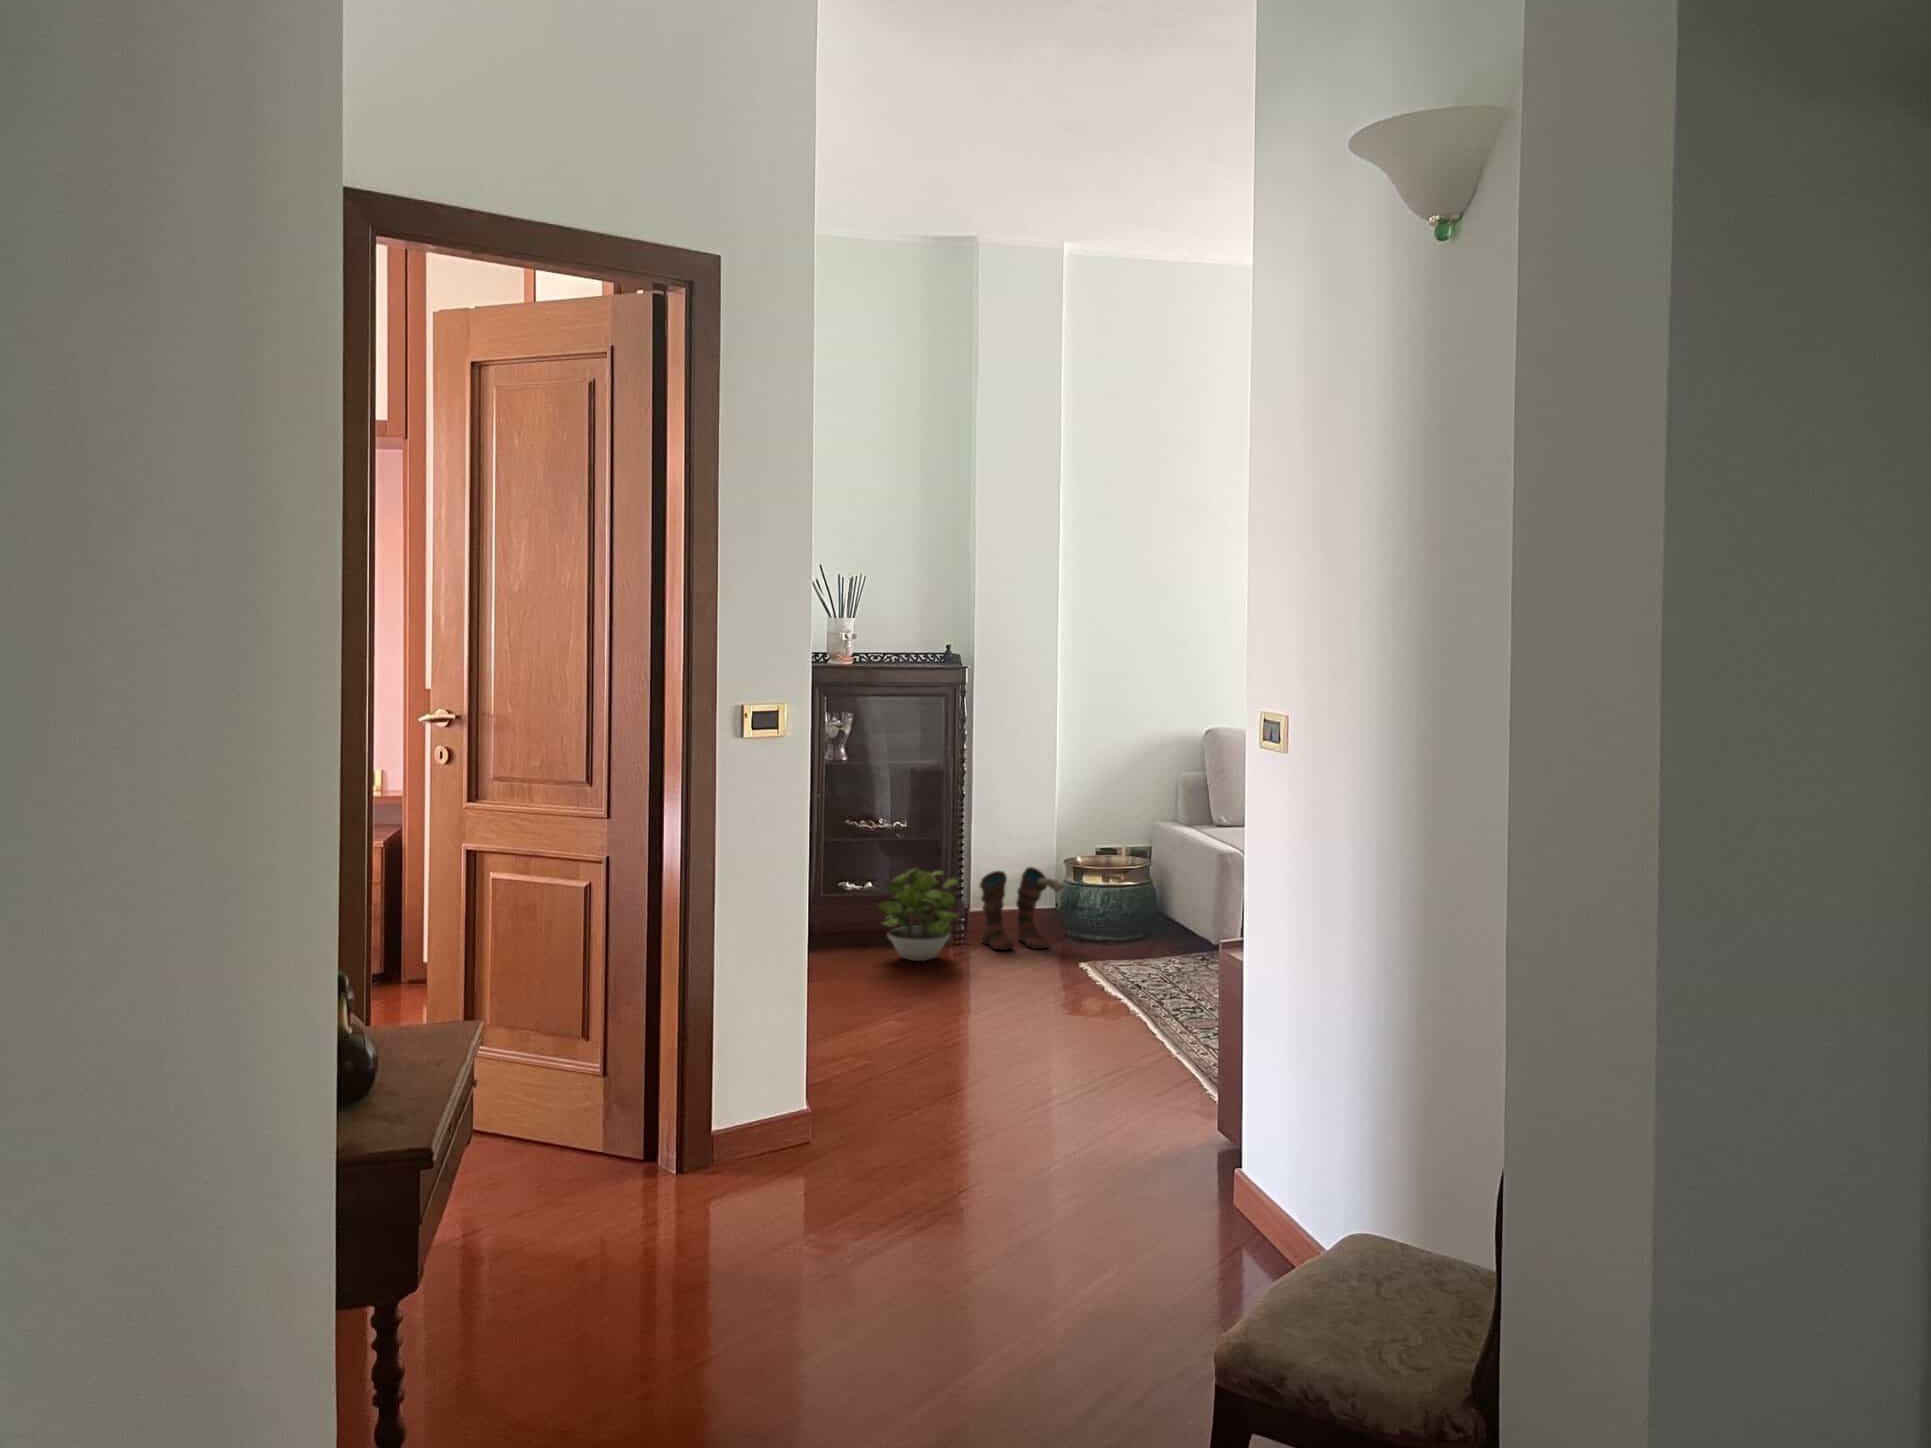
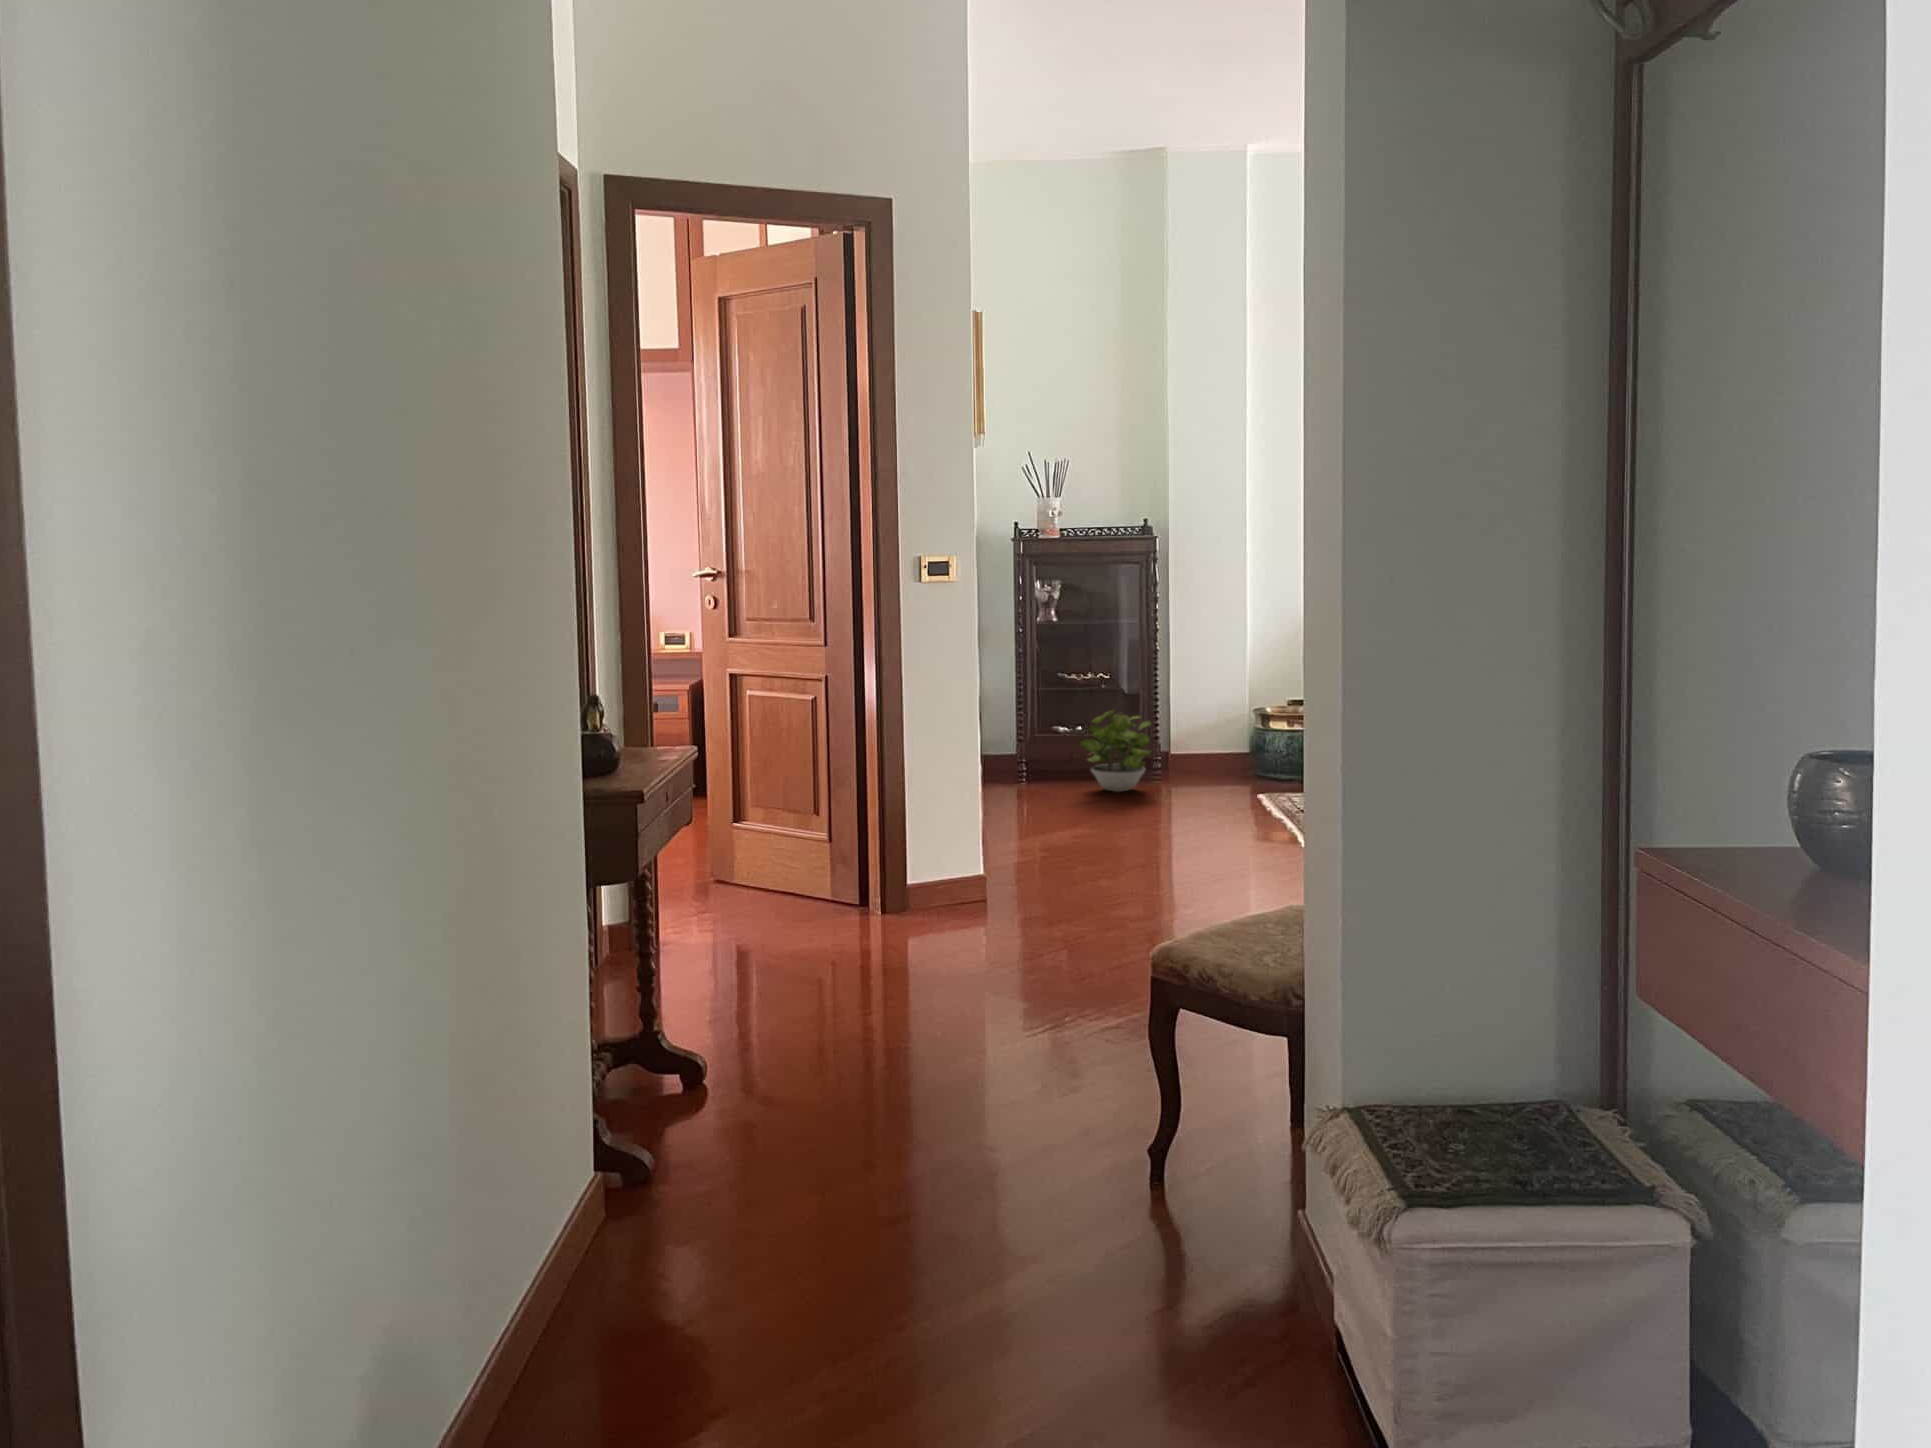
boots: present [980,867,1064,950] -> none [1175,714,1252,785]

